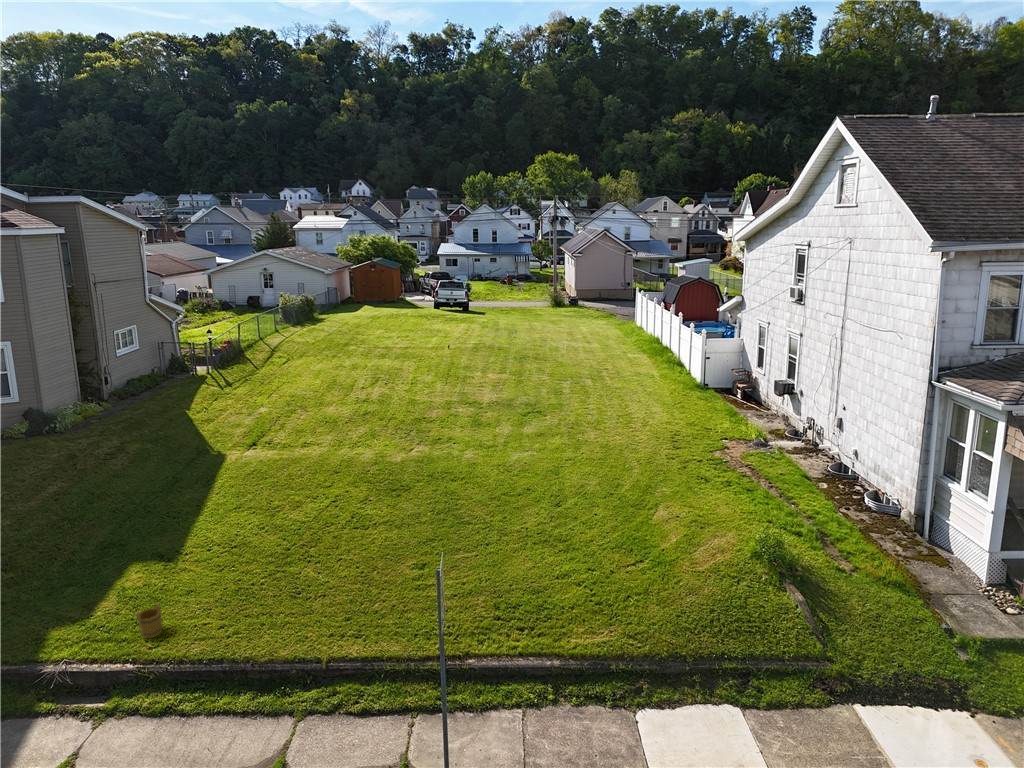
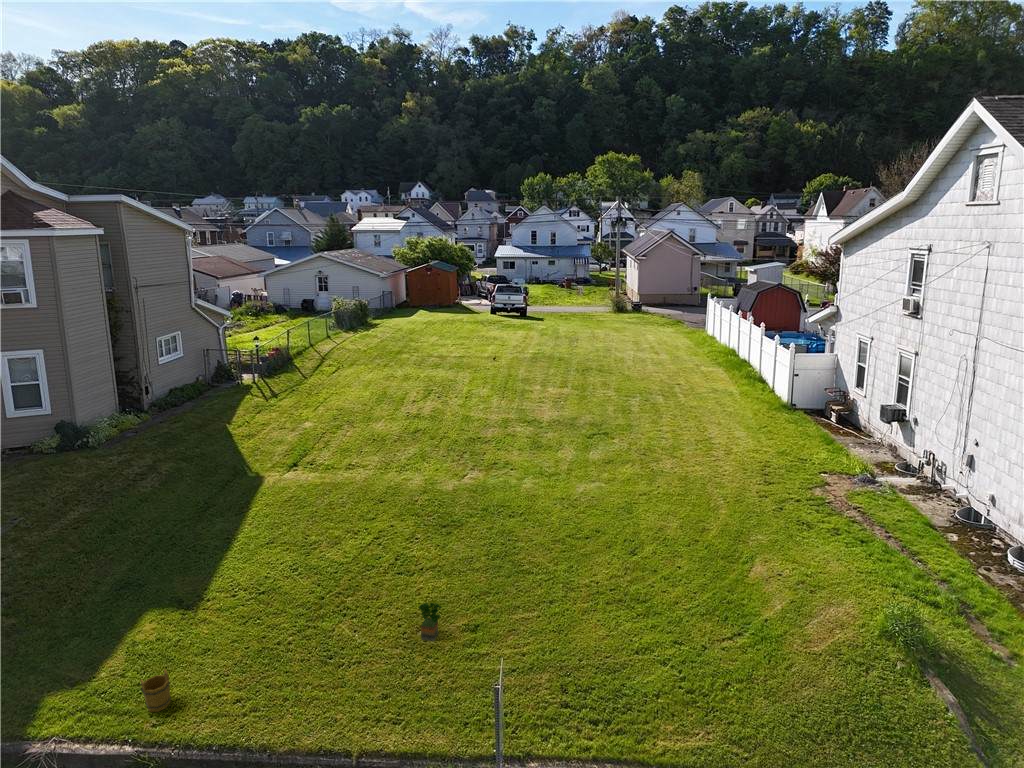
potted tree: none [374,544,395,577] -> present [419,603,442,641]

